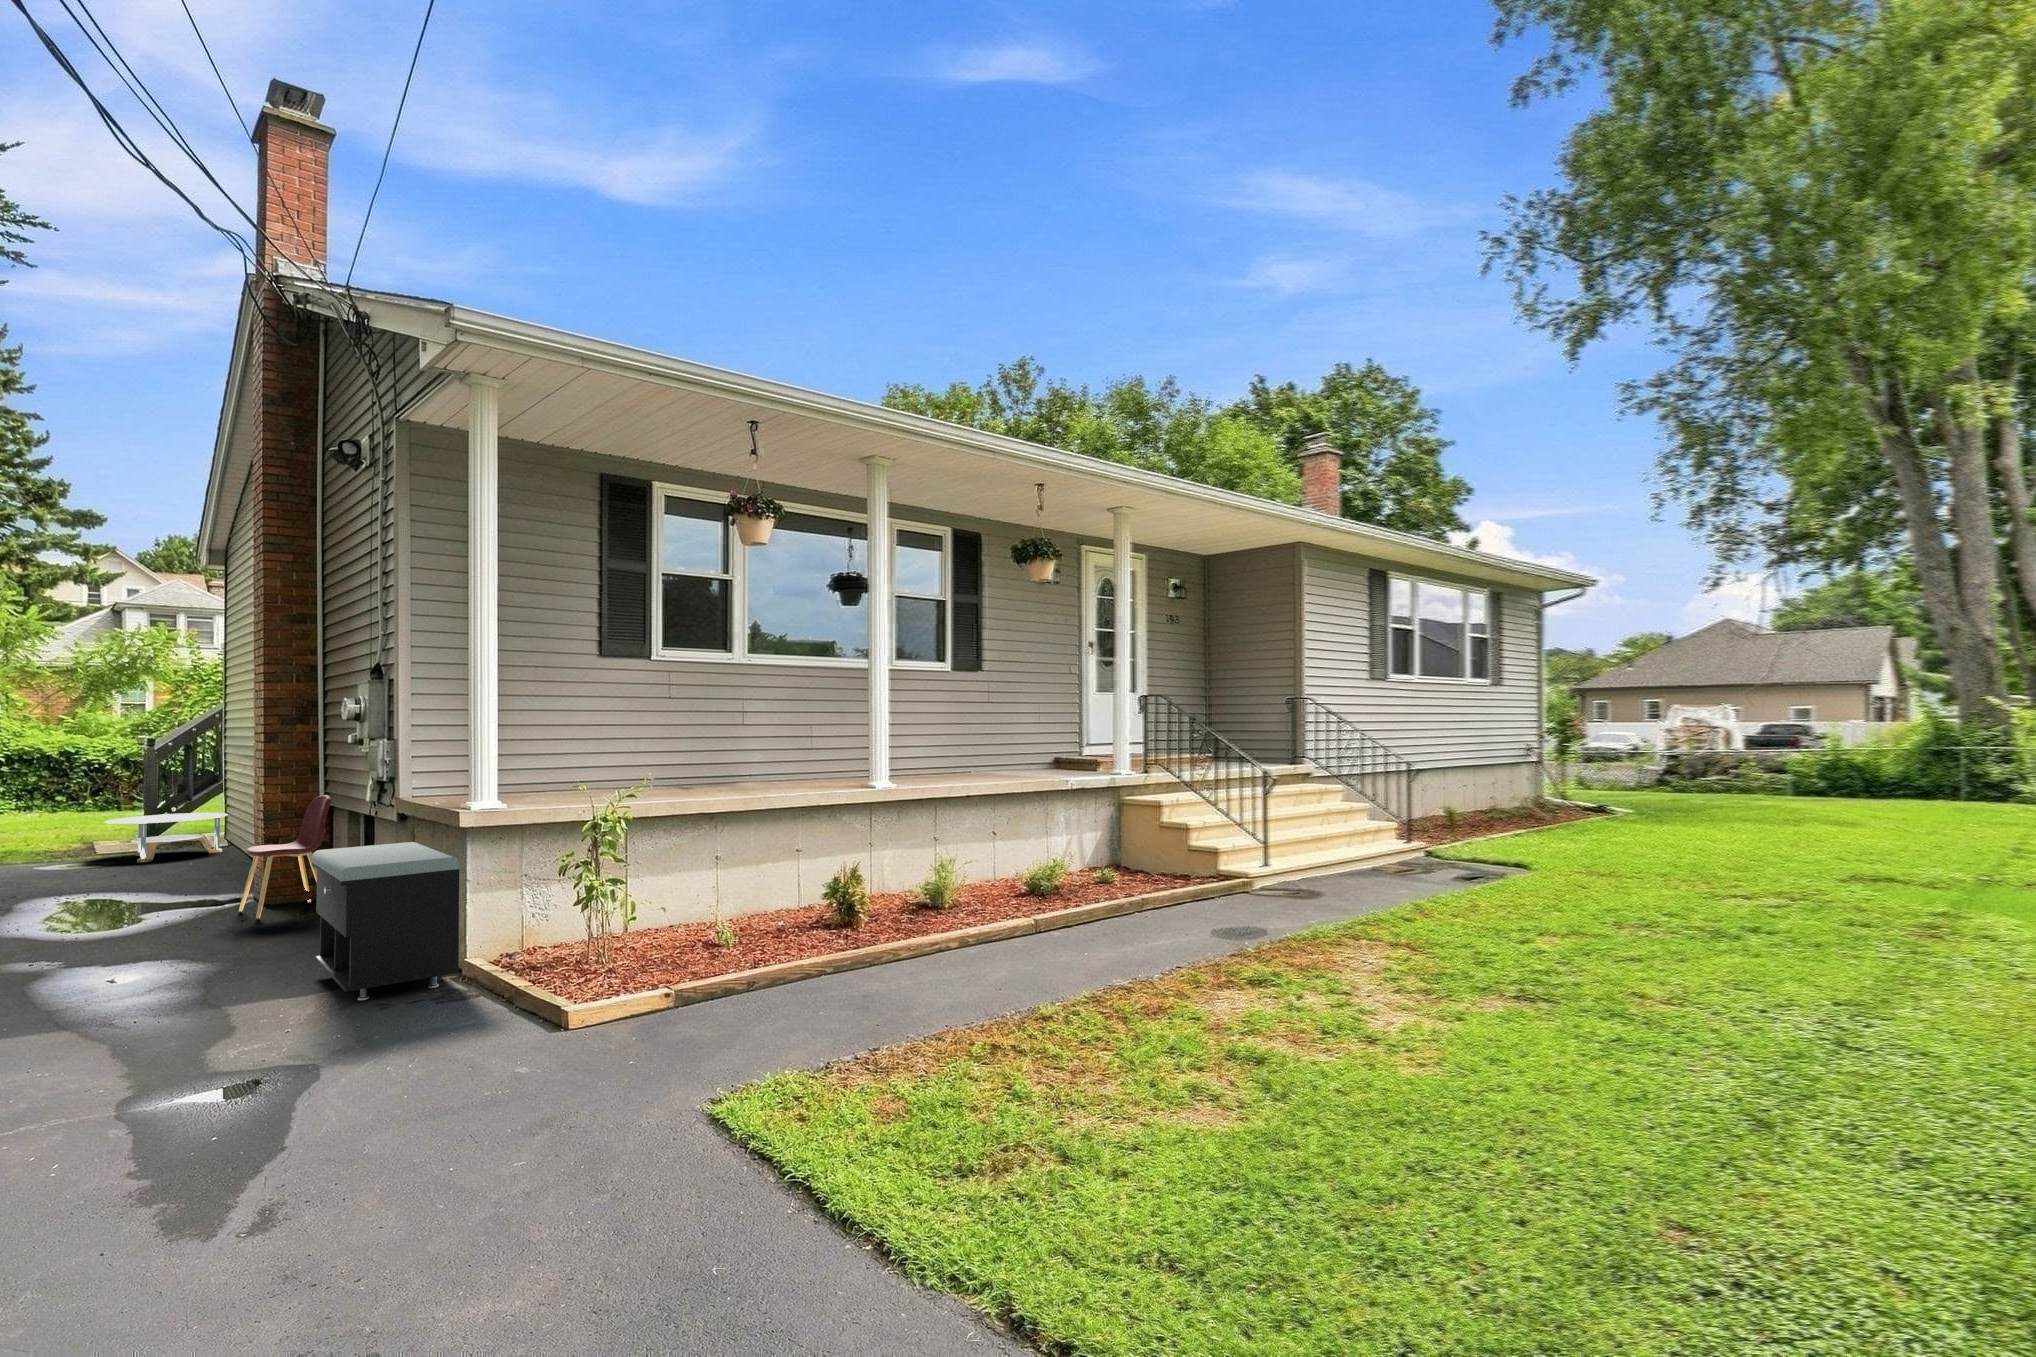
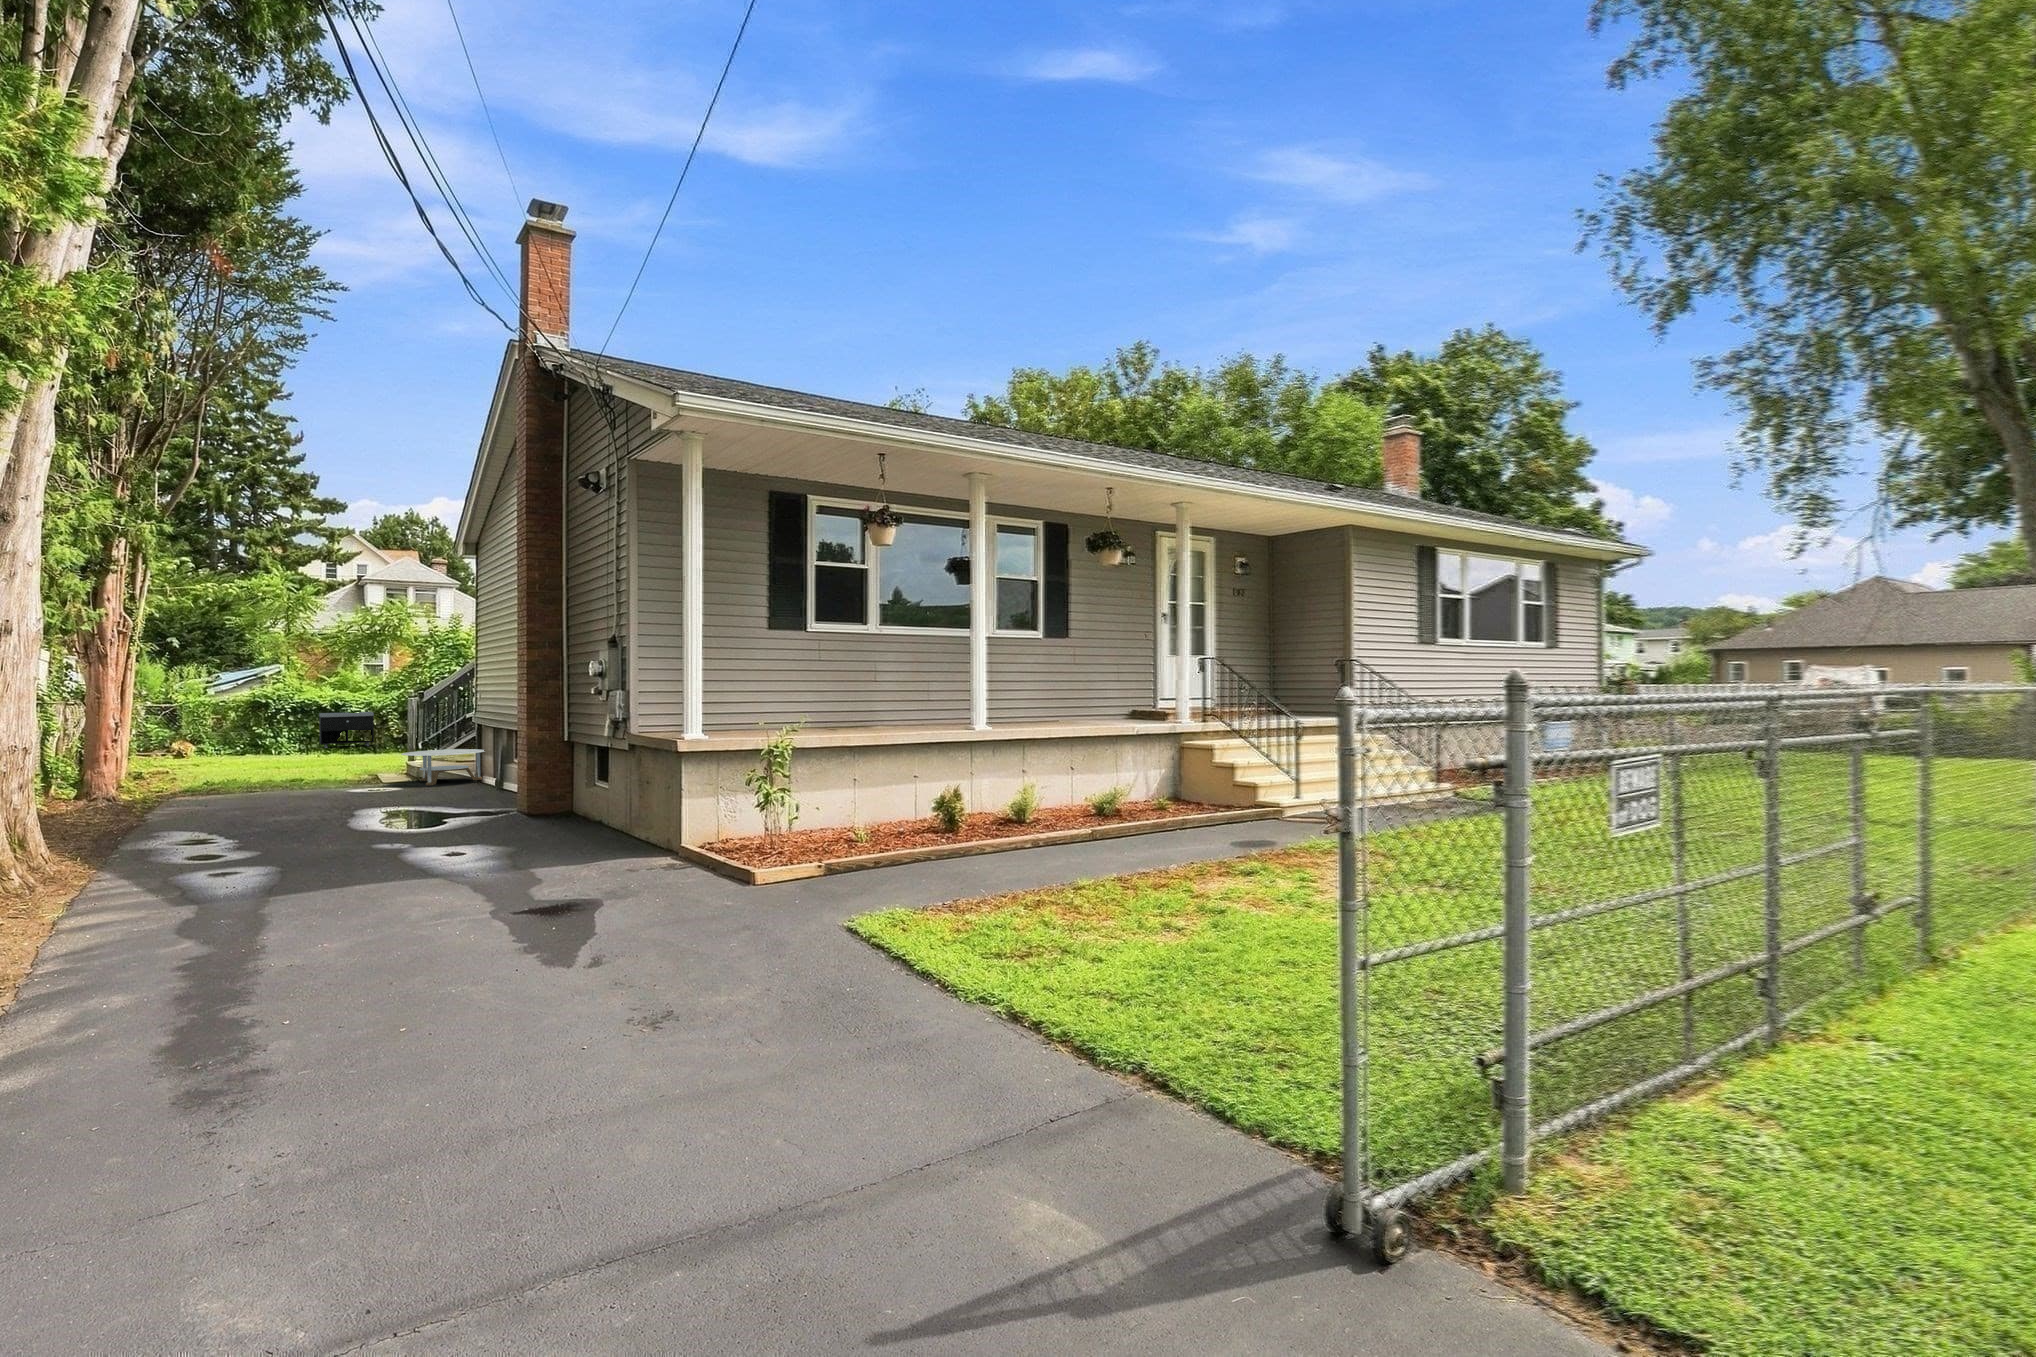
chair: present [239,795,331,919] -> none [515,733,577,822]
storage bench: present [311,842,459,1001] -> present [319,712,374,748]

